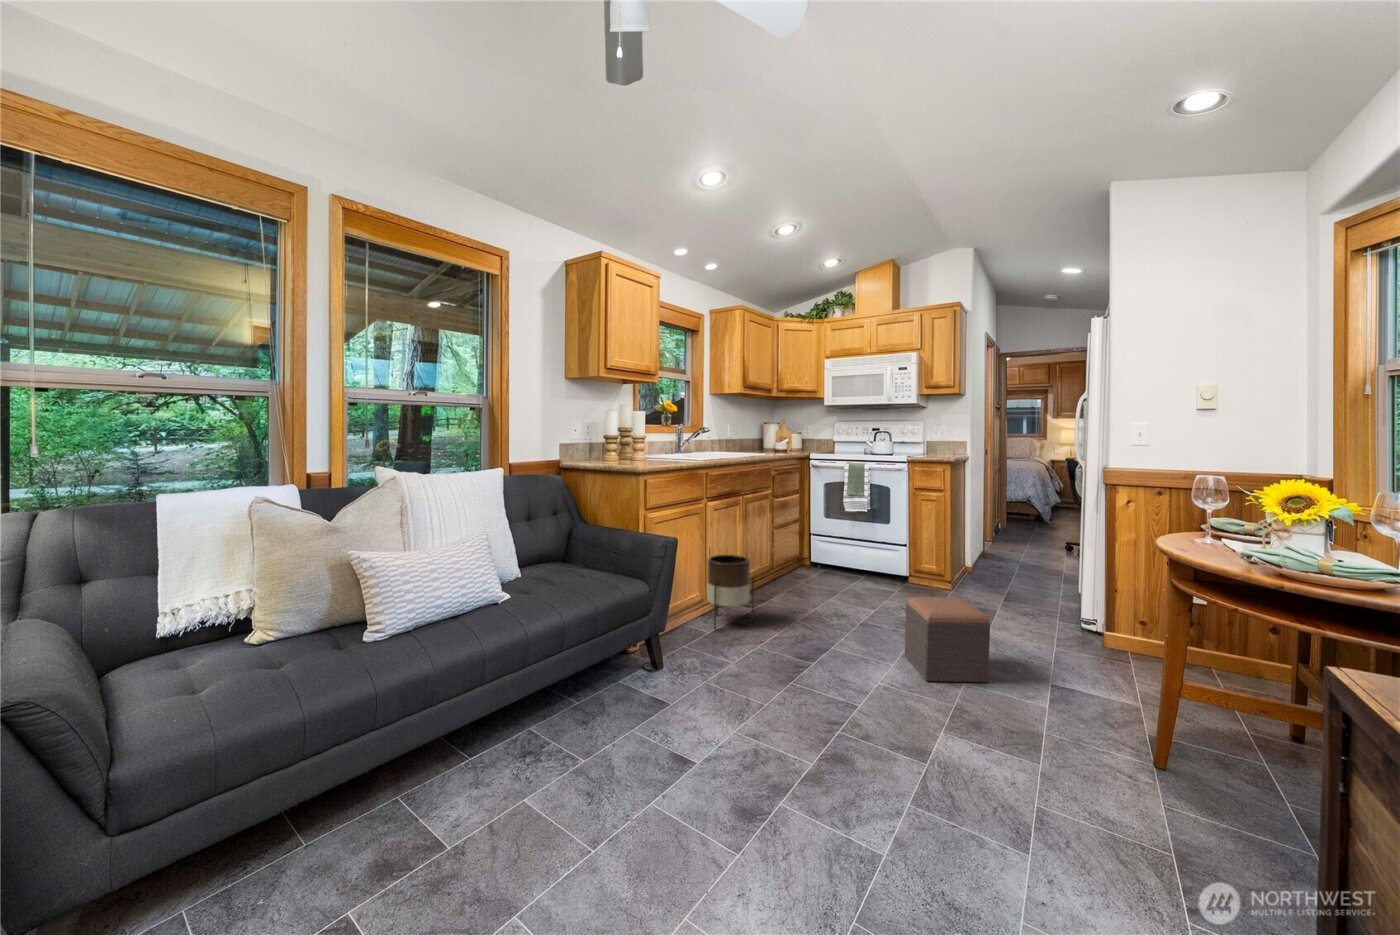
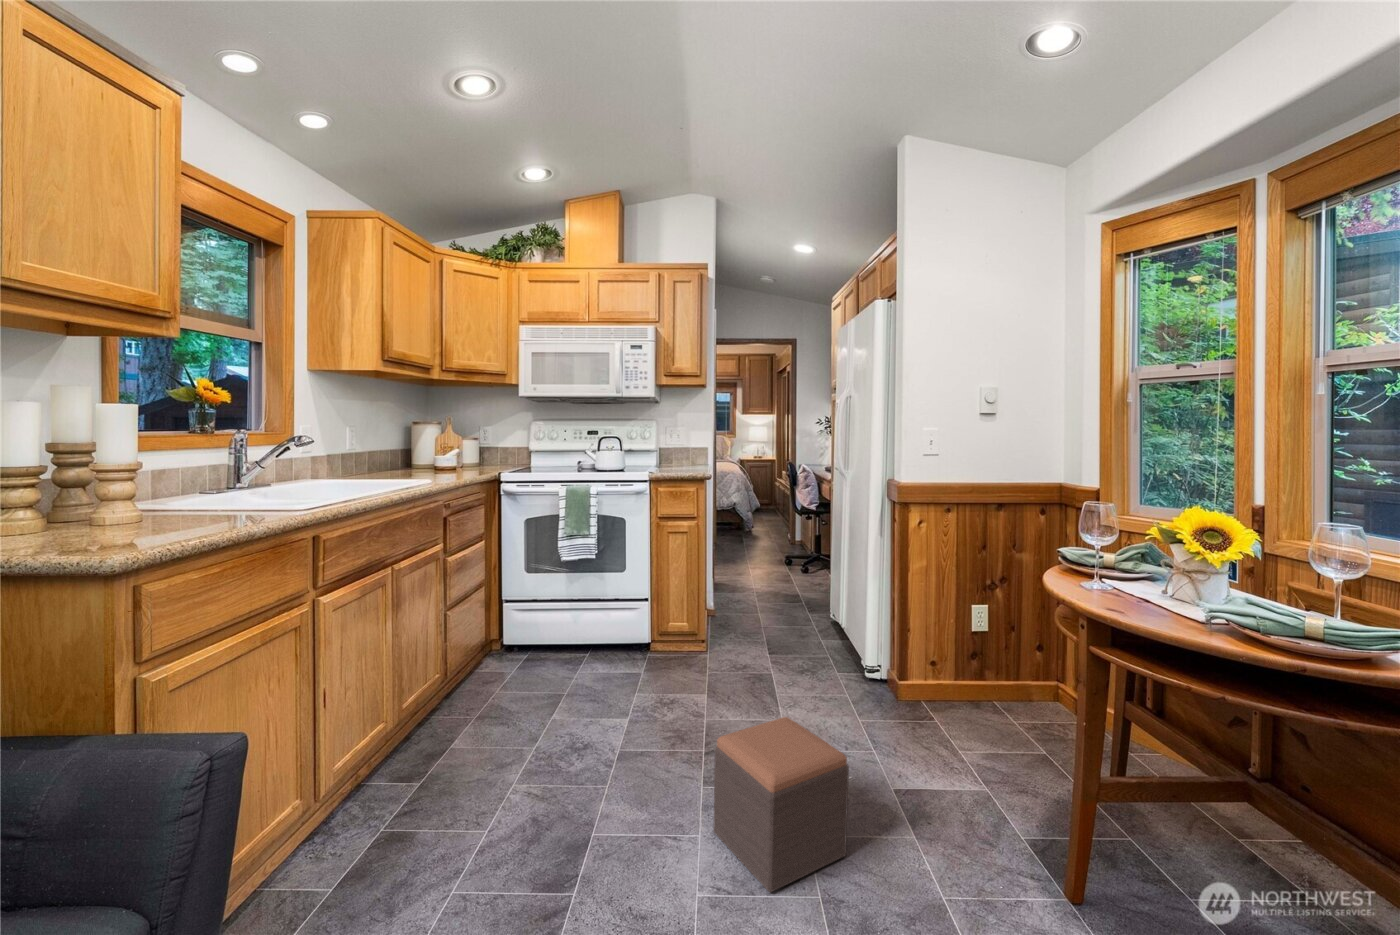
planter: present [707,555,754,629] -> none [316,701,428,887]

